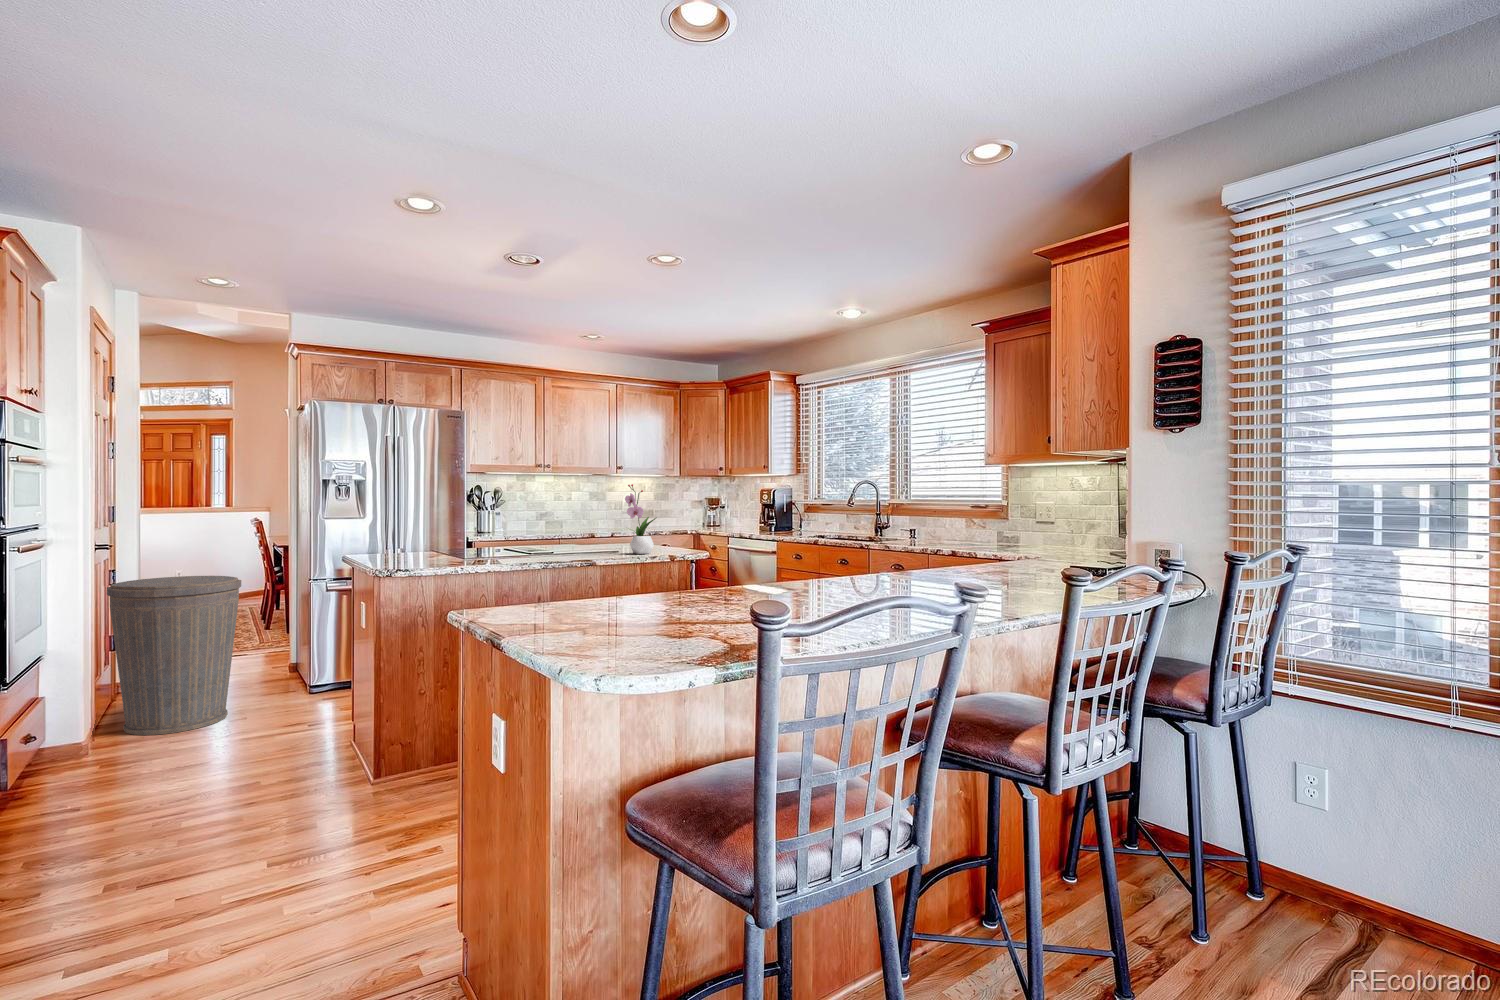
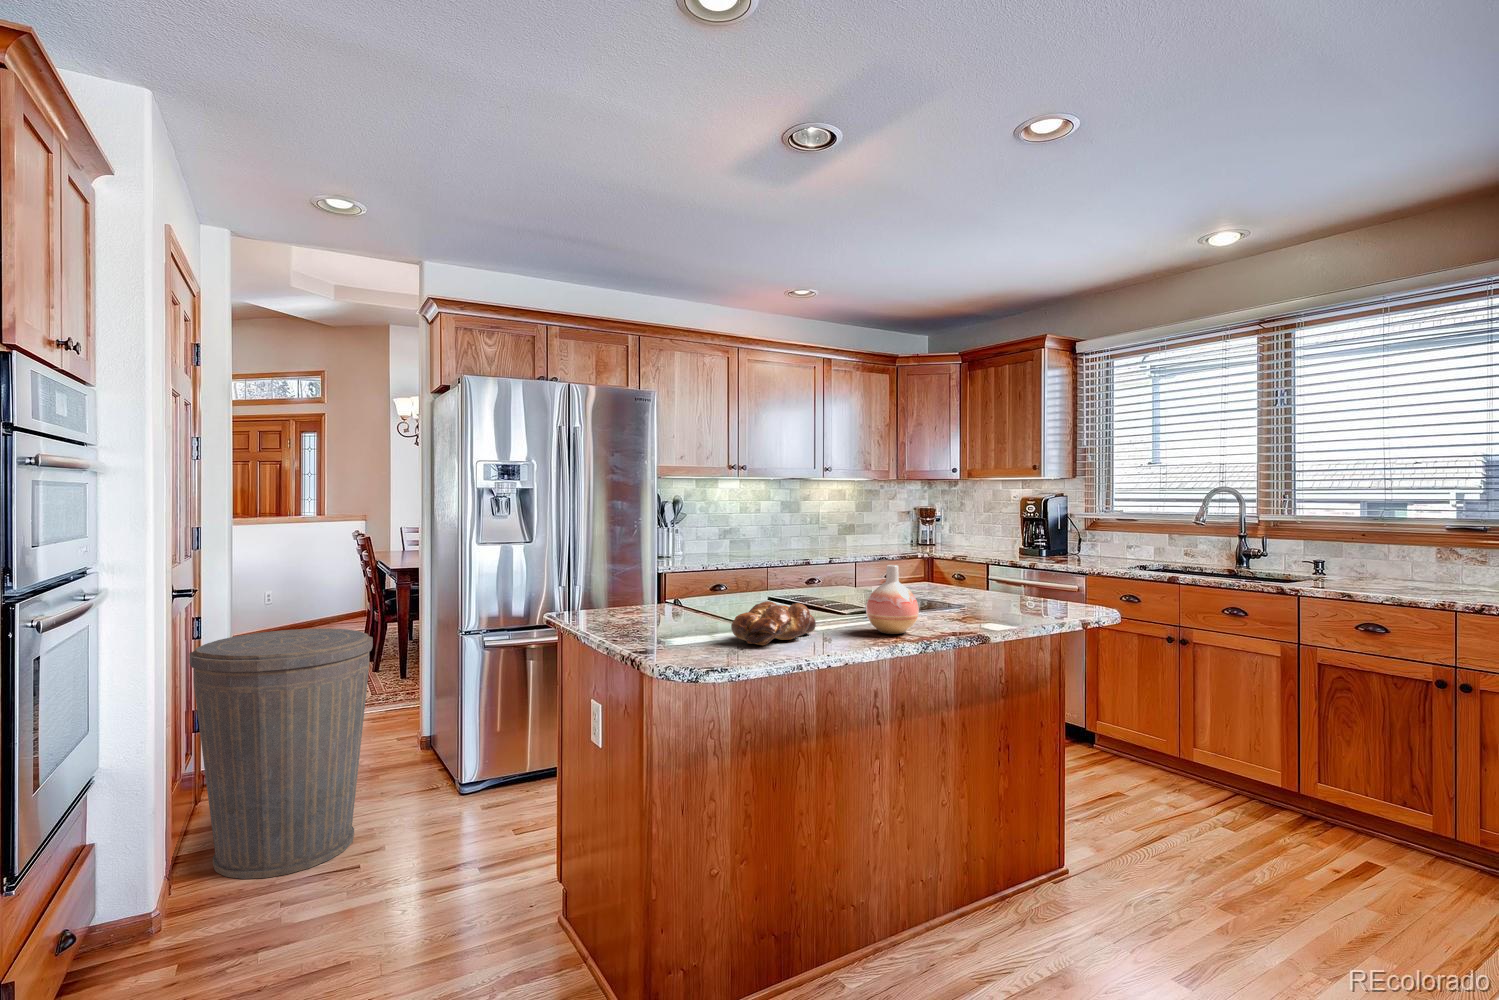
flower arrangement: present [625,484,656,554] -> none [987,498,1039,614]
vase: none [527,522,558,561] -> present [866,565,919,634]
bread loaf: none [438,542,497,565] -> present [731,601,816,645]

